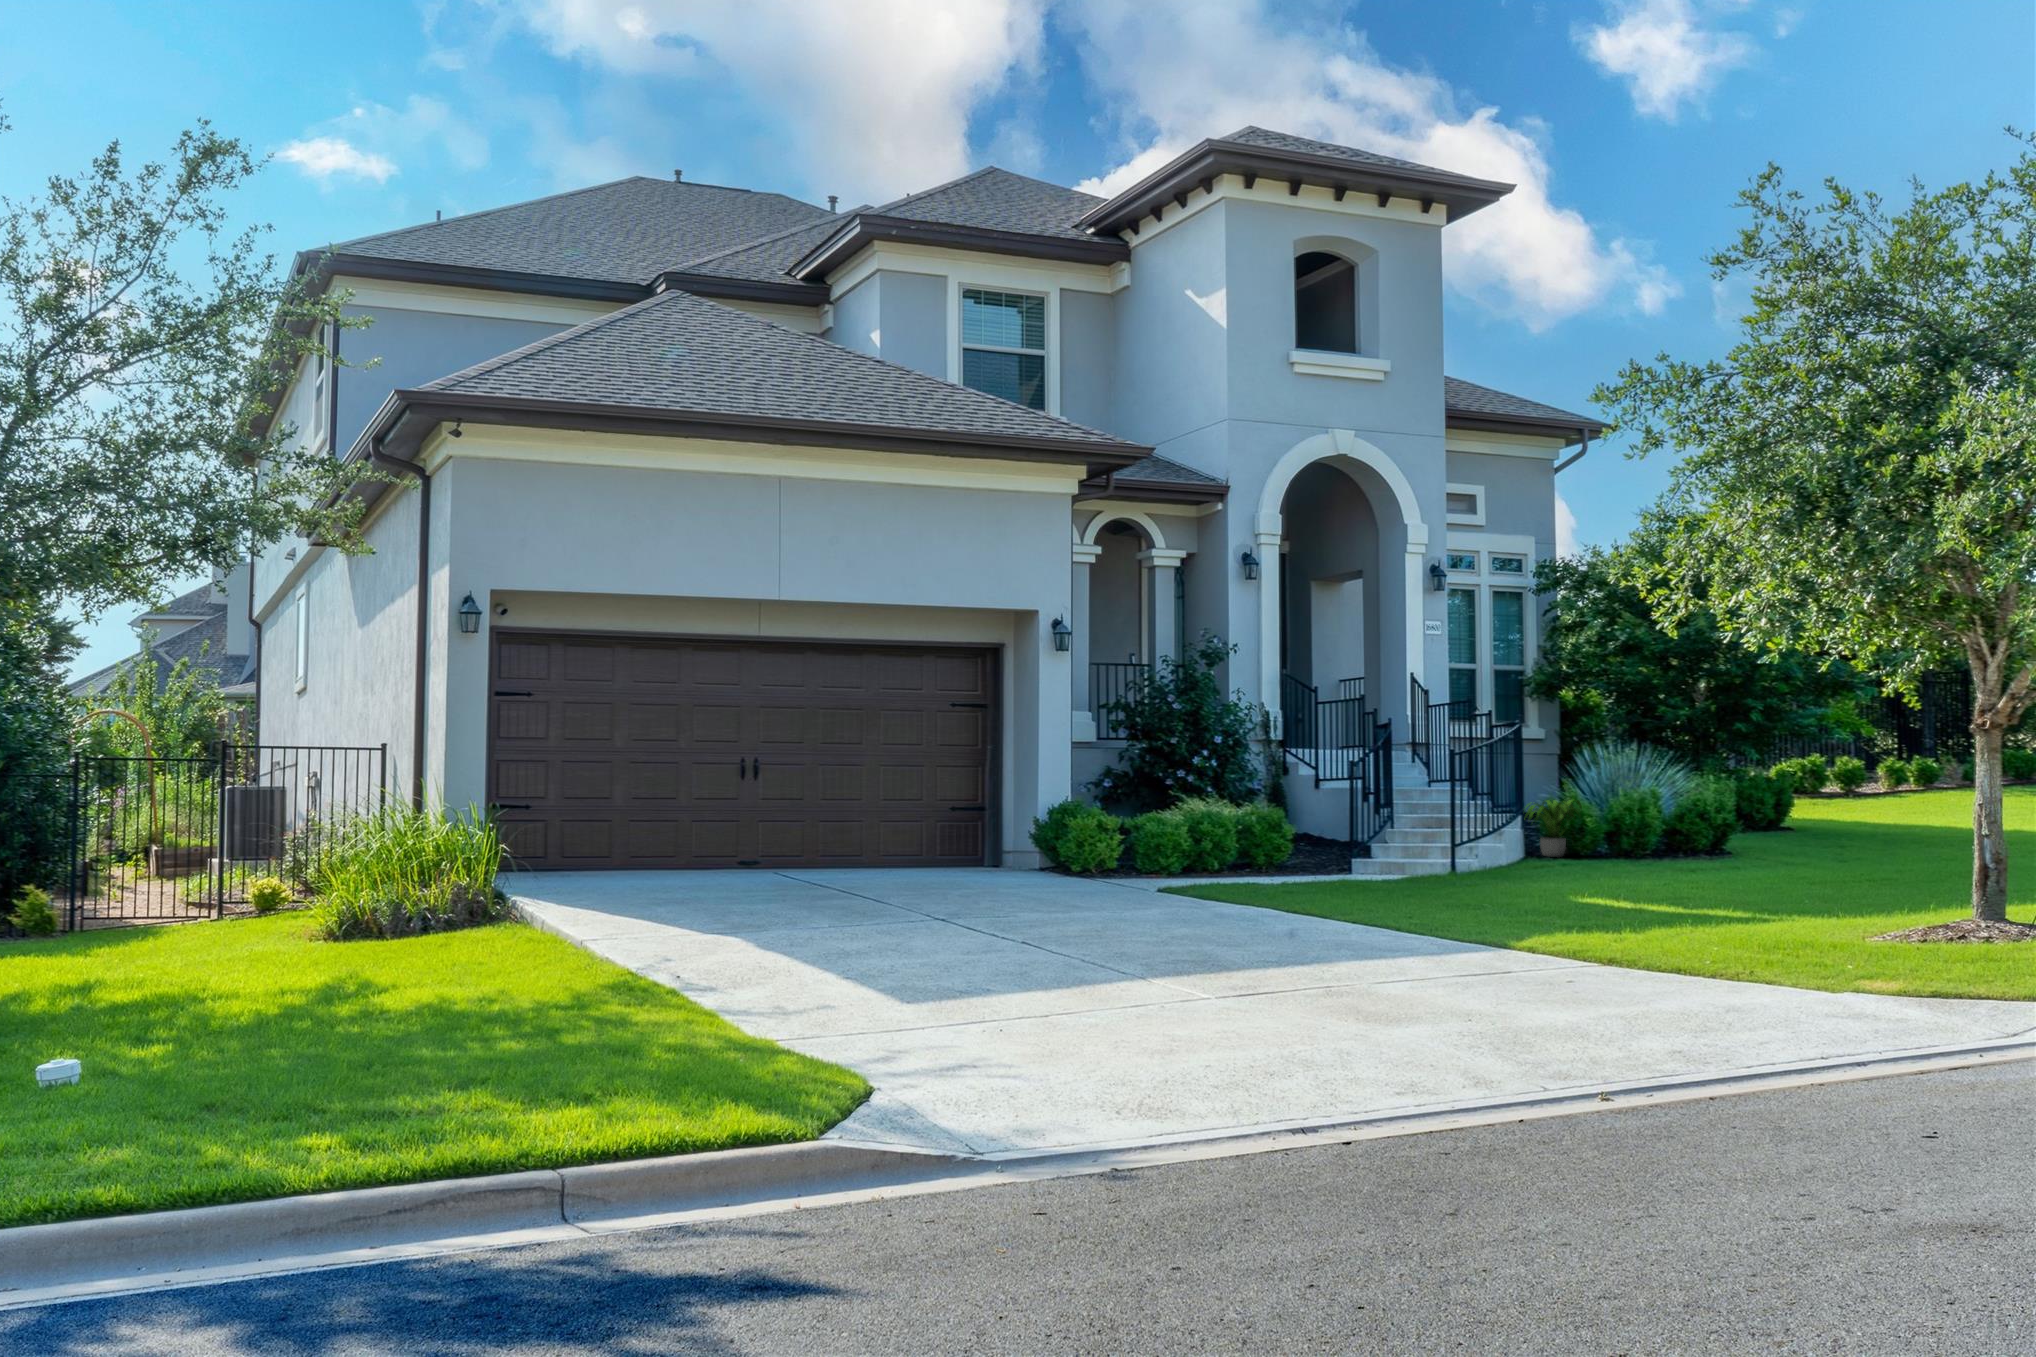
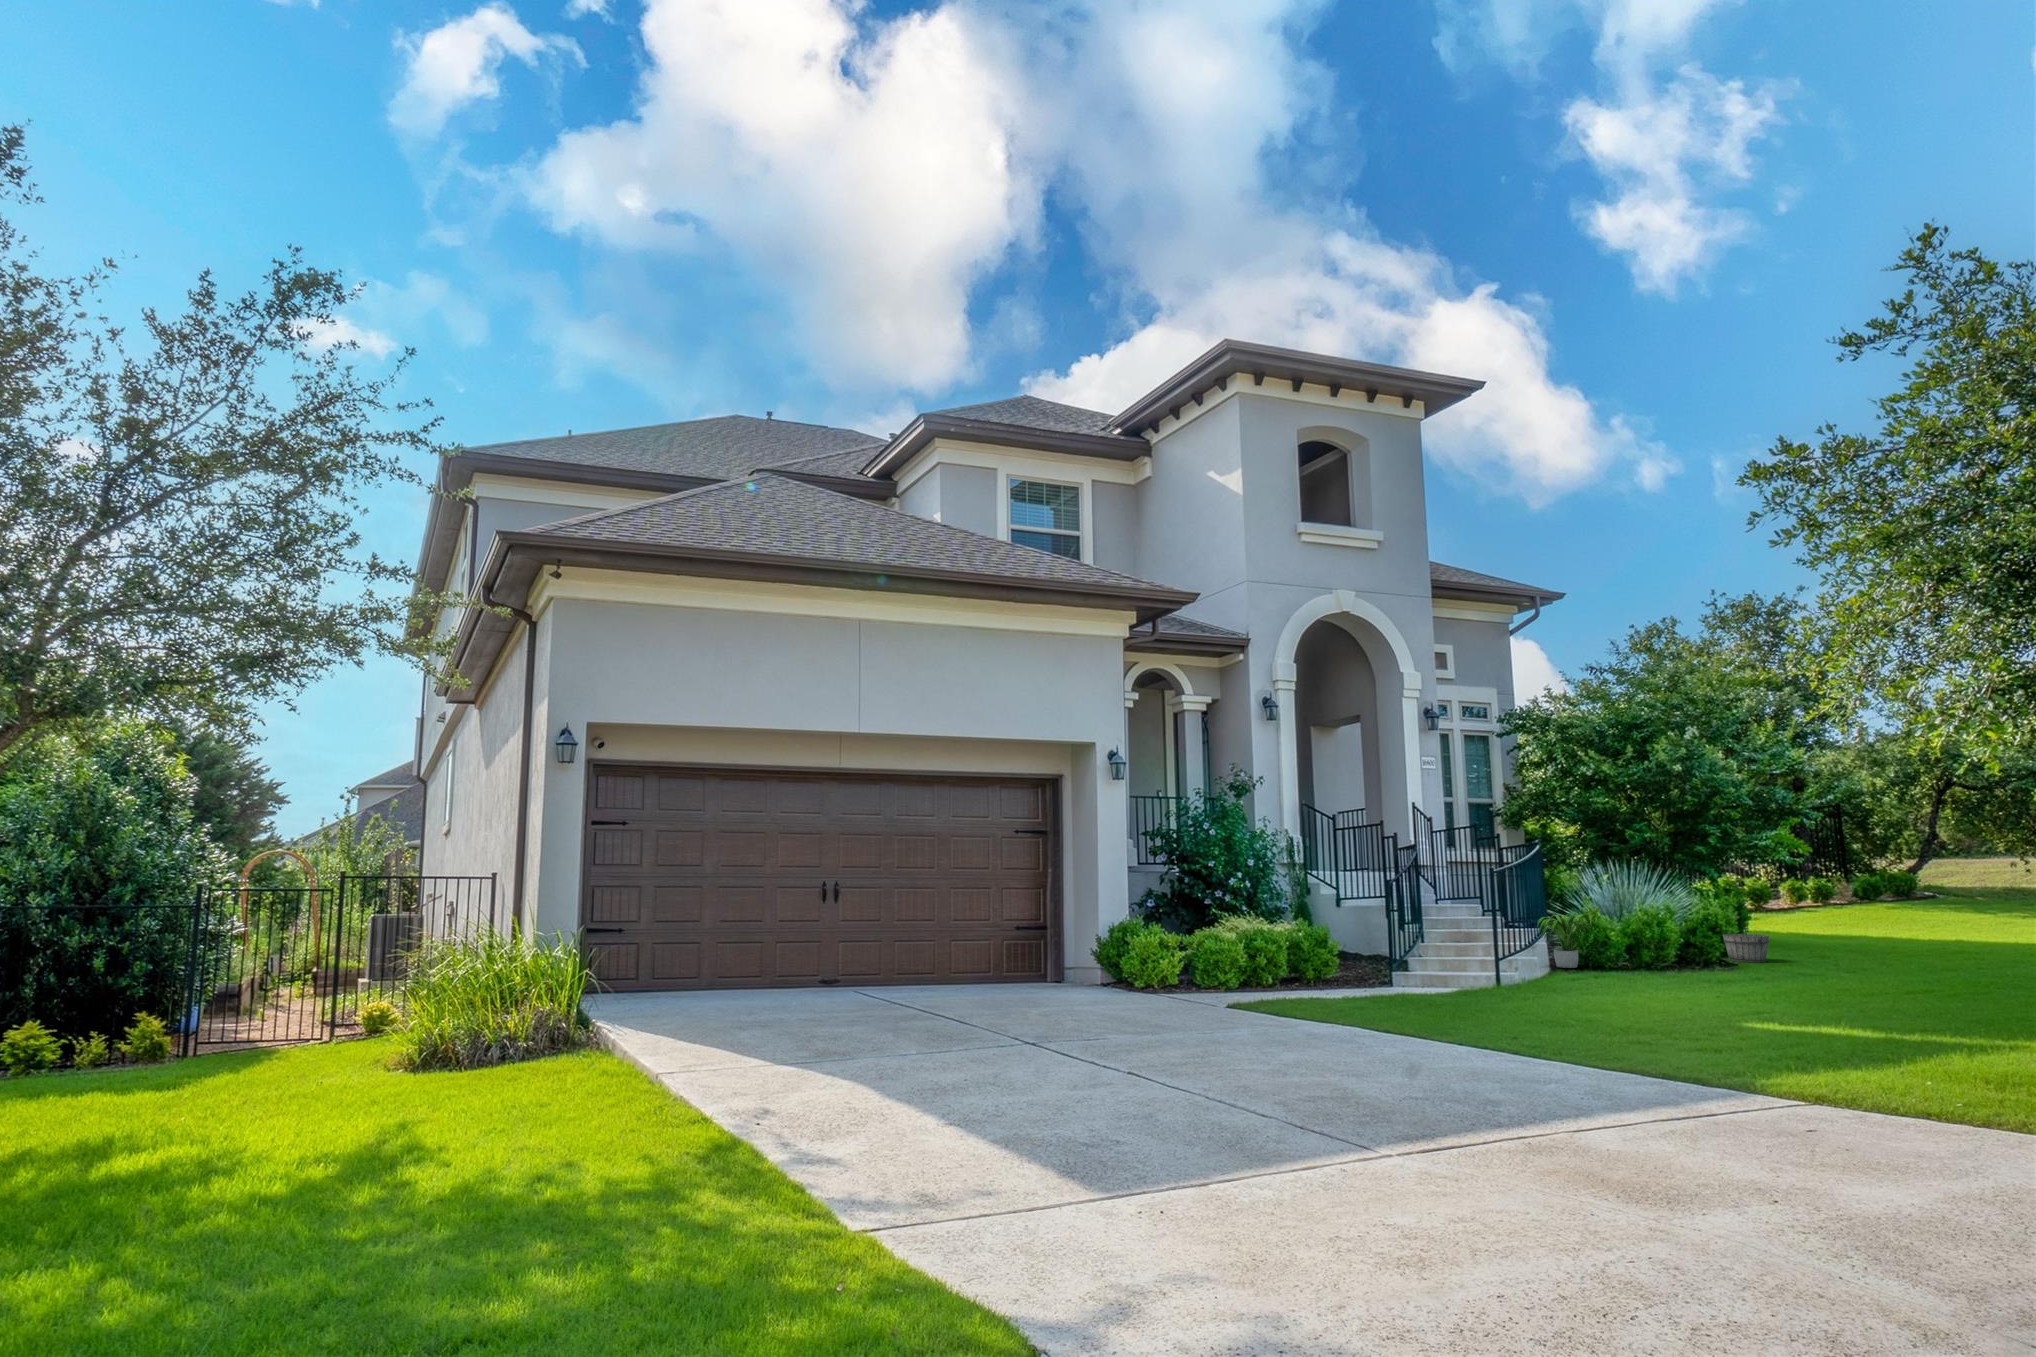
wooden bucket: none [1736,814,1784,853] -> present [1723,926,1769,963]

